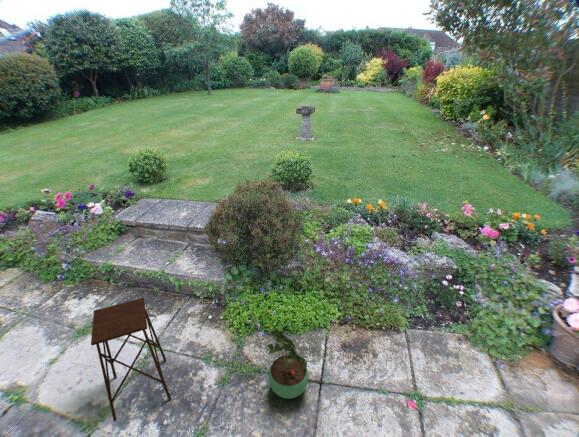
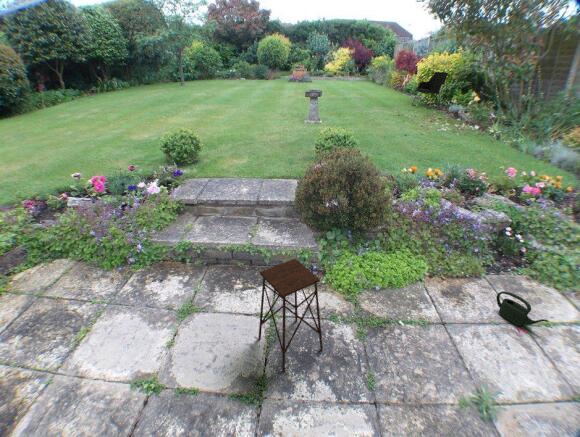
chair: none [425,86,465,125] -> present [412,72,448,109]
potted plant: present [267,330,308,399] -> none [402,275,454,336]
watering can: none [394,354,436,403] -> present [497,291,548,326]

